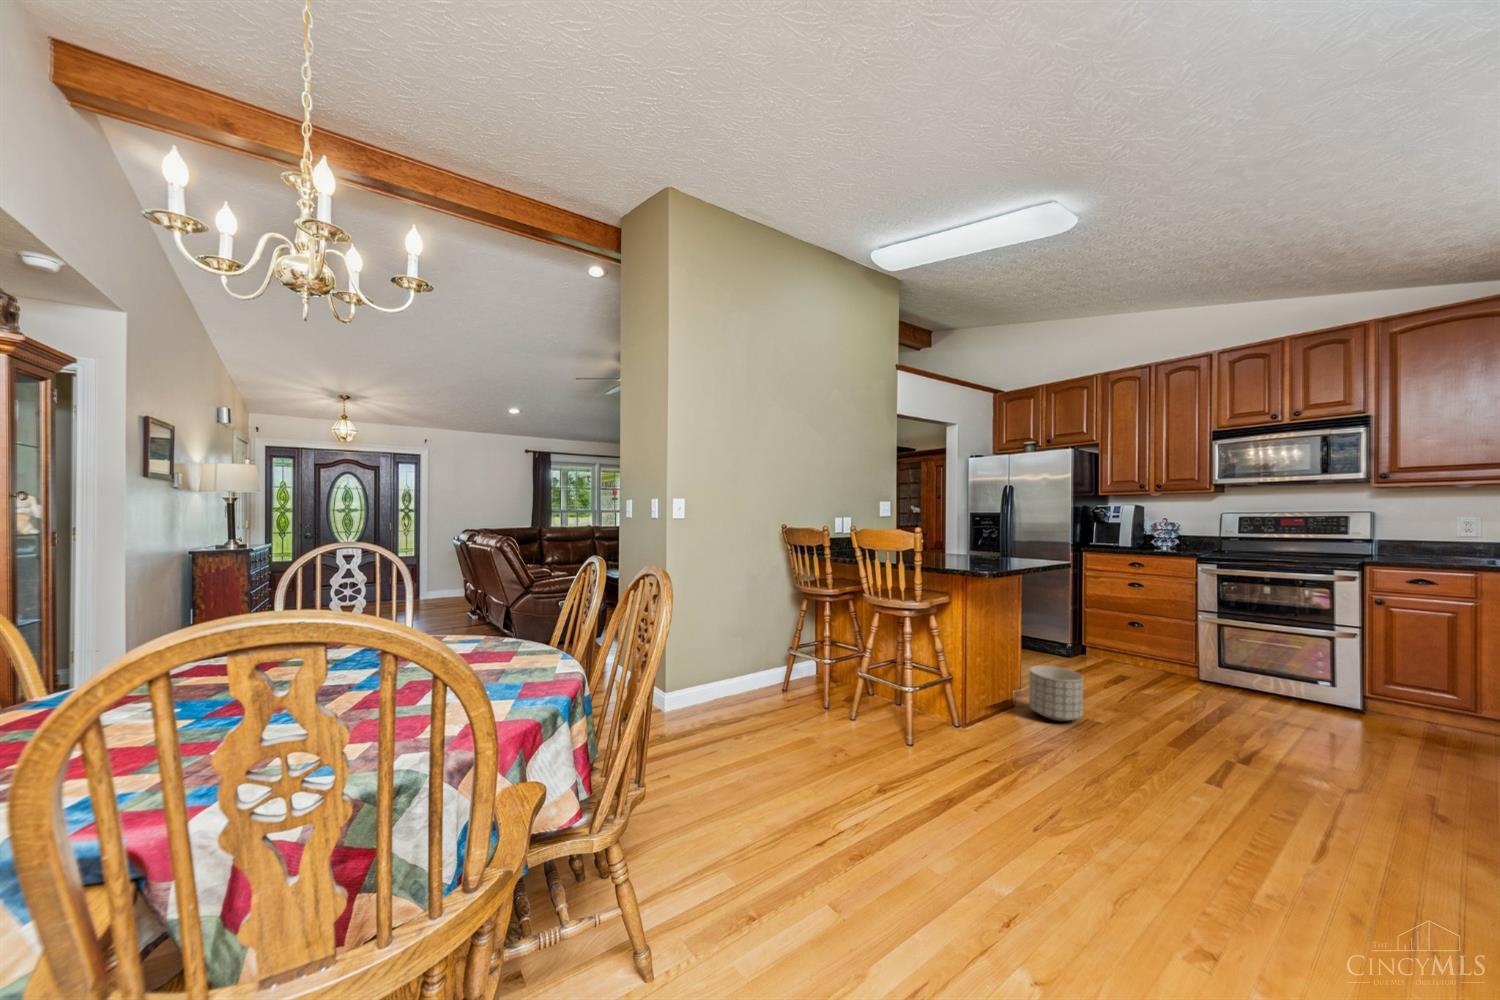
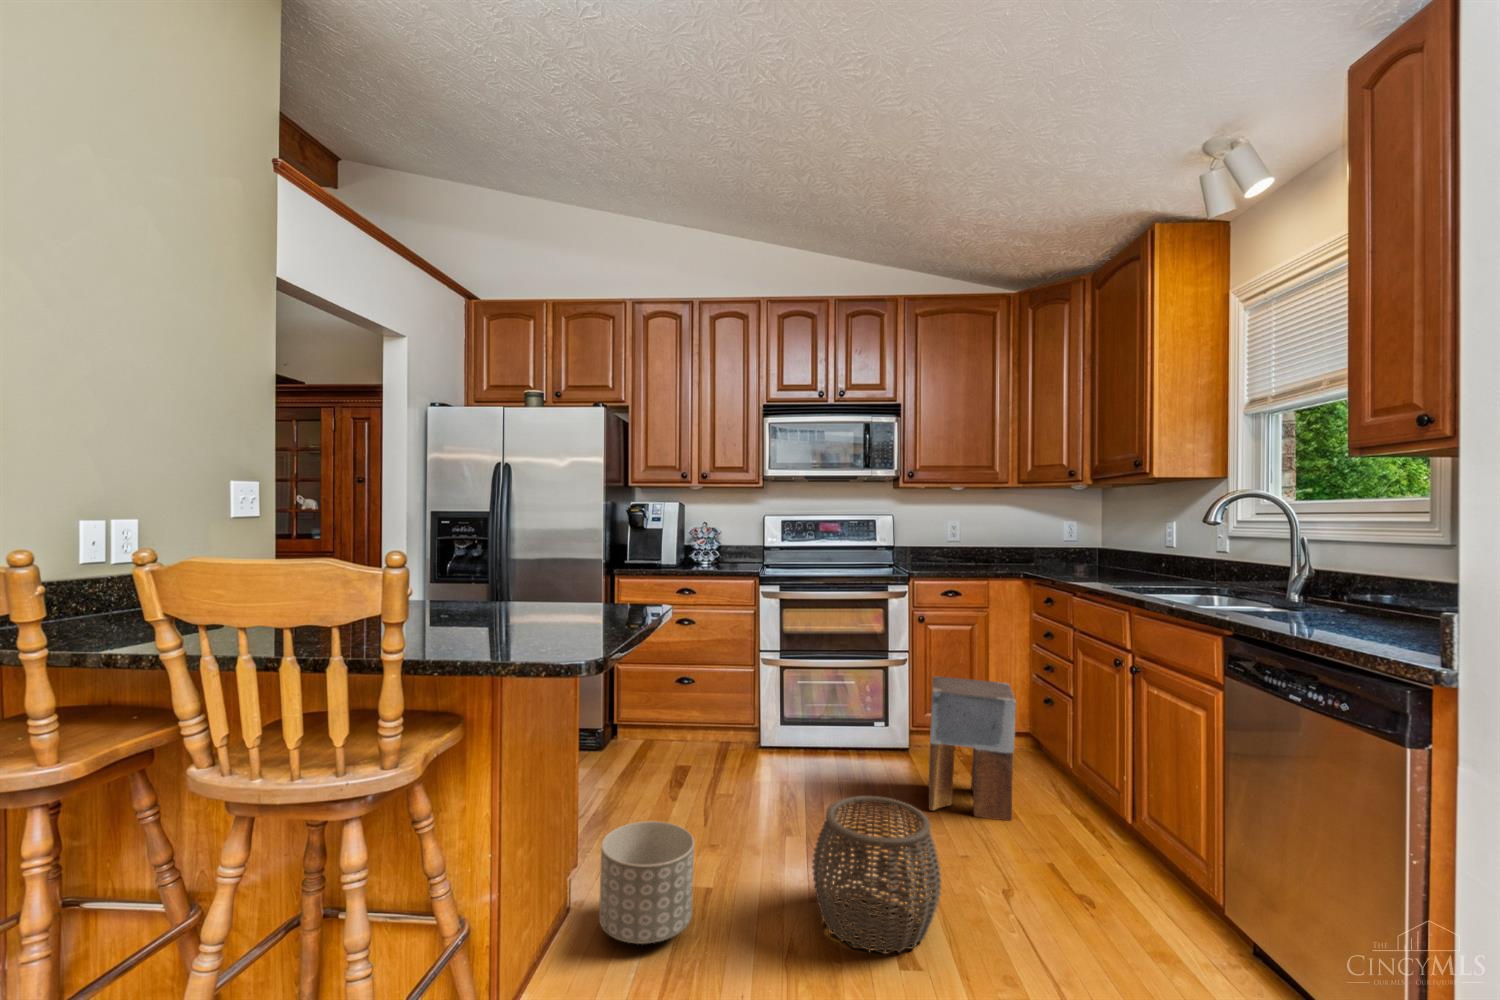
stool: none [1334,643,1456,769] -> present [929,676,1016,821]
woven basket: none [1160,681,1264,773] -> present [812,796,942,954]

